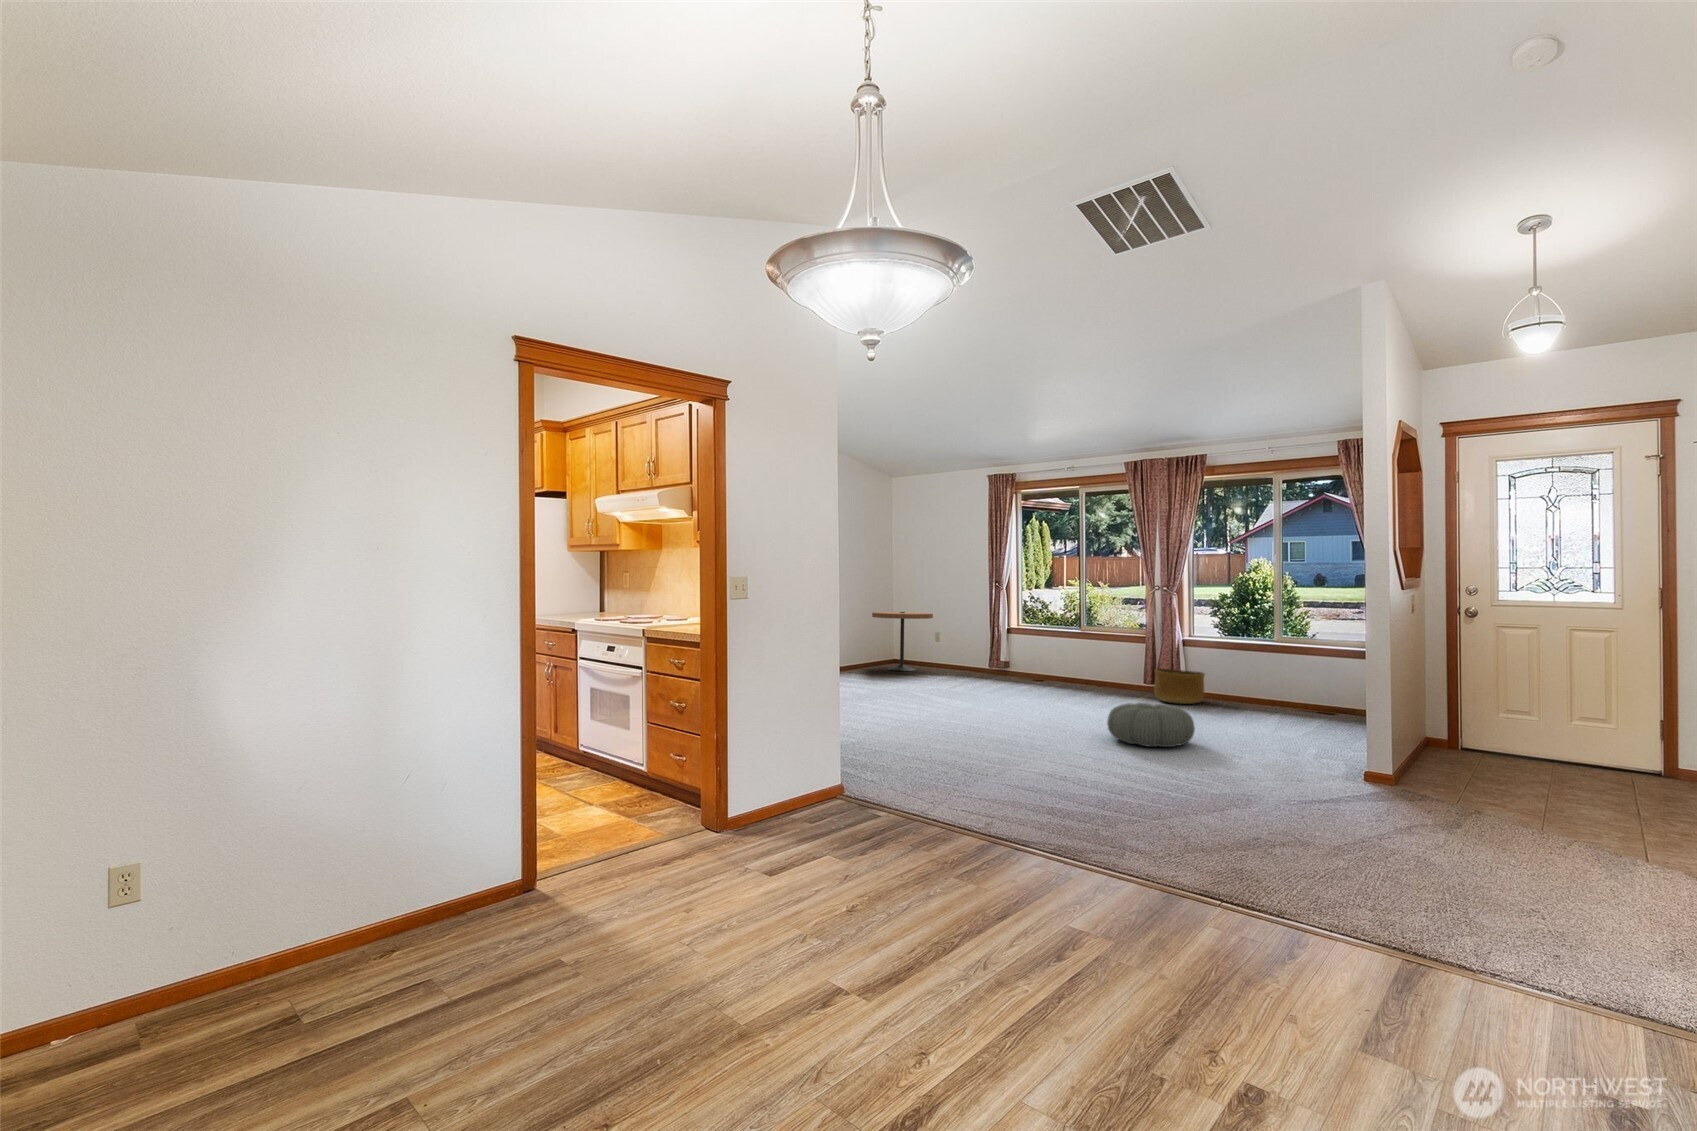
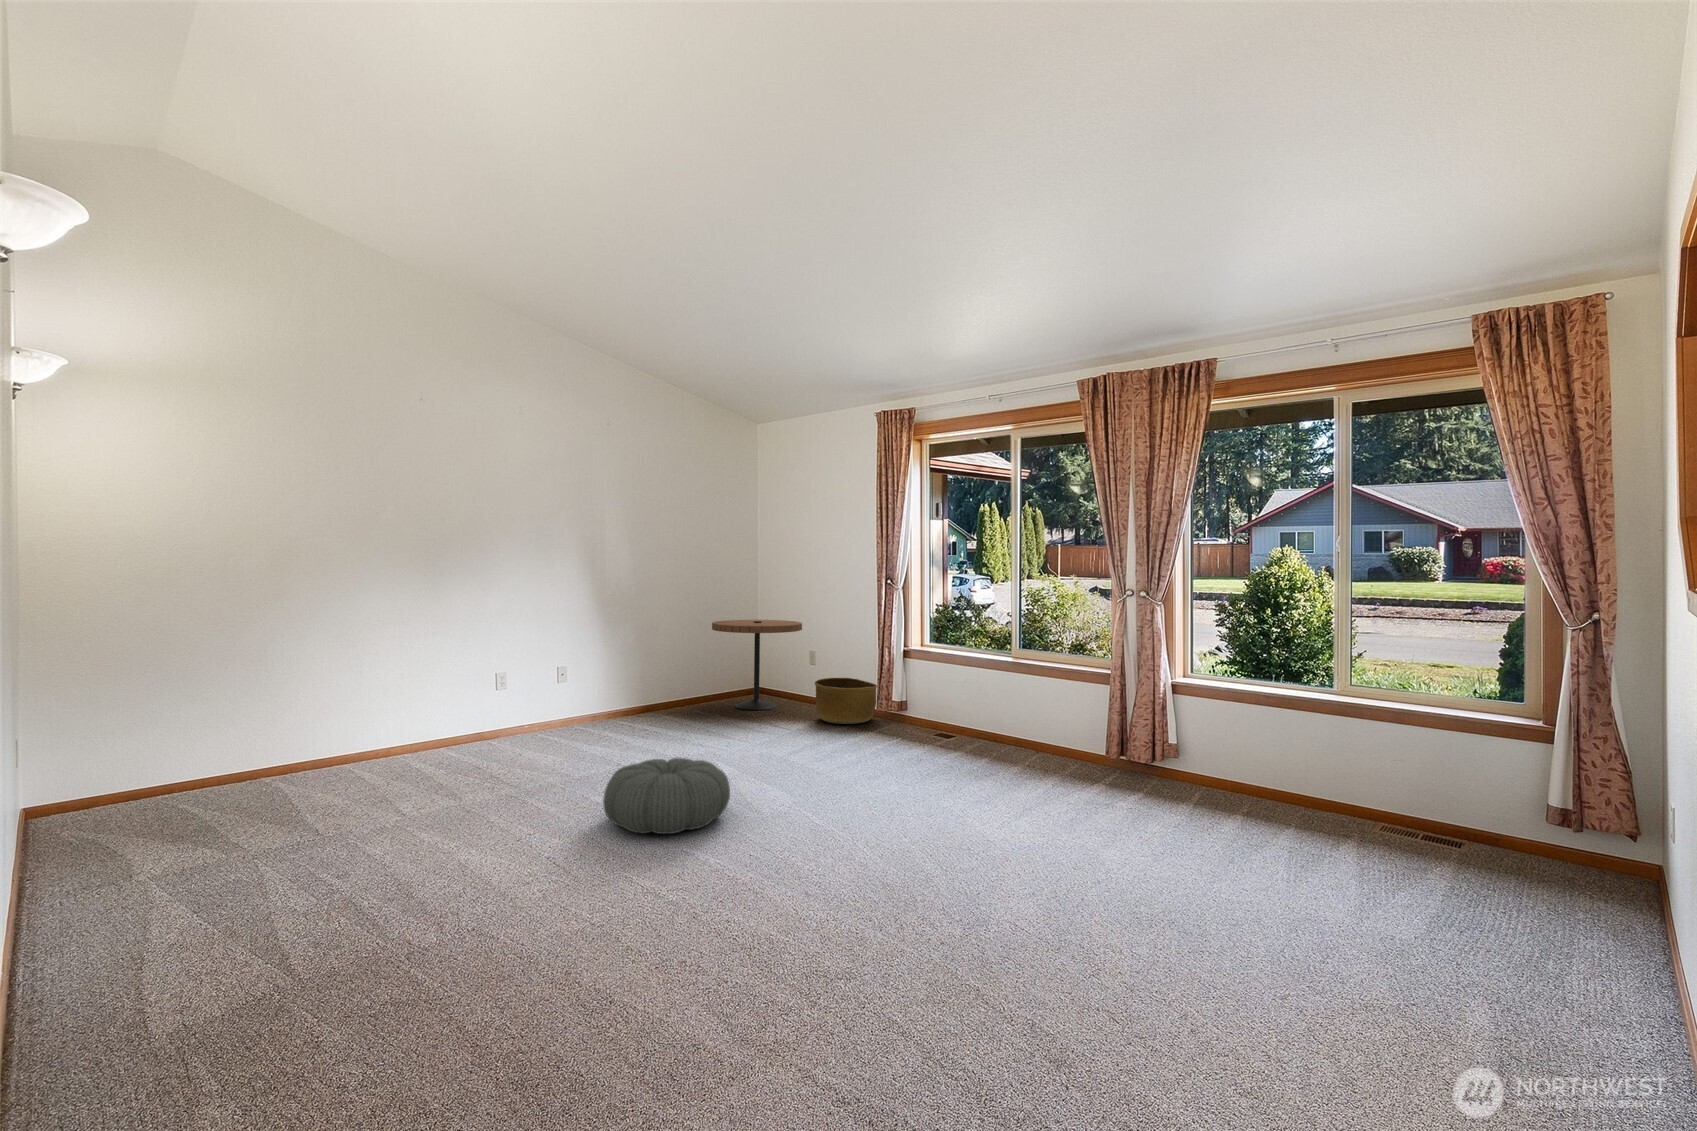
basket: present [1154,668,1205,704] -> present [815,678,877,724]
pouf: present [1107,703,1195,747] -> present [603,758,730,834]

